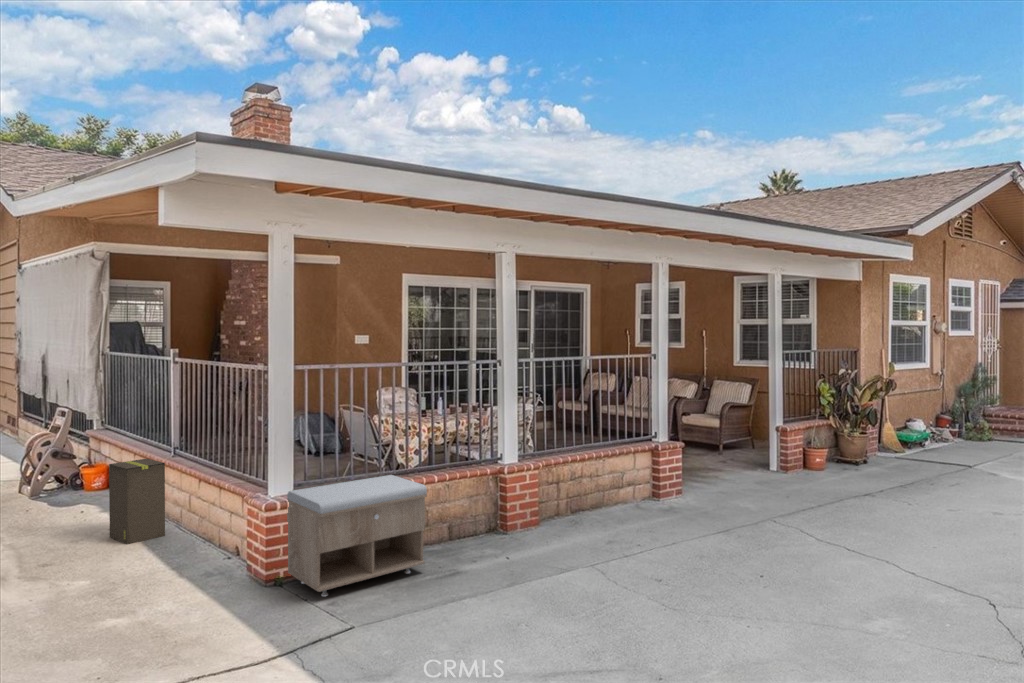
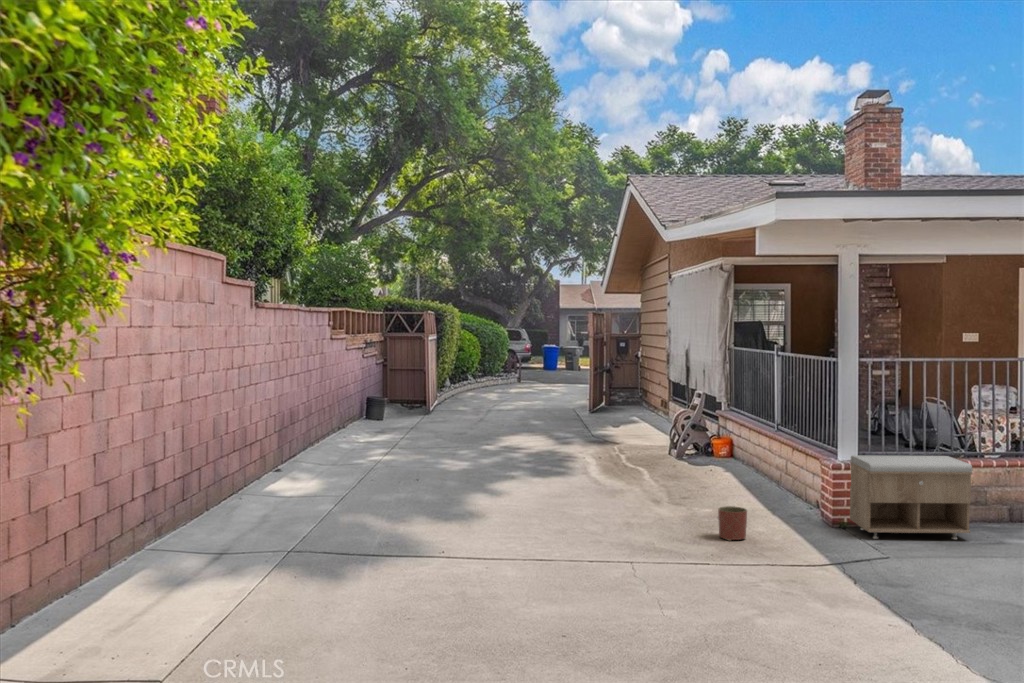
cardboard box: present [109,459,165,544] -> none [729,430,768,492]
planter: none [100,602,150,664] -> present [718,506,747,541]

